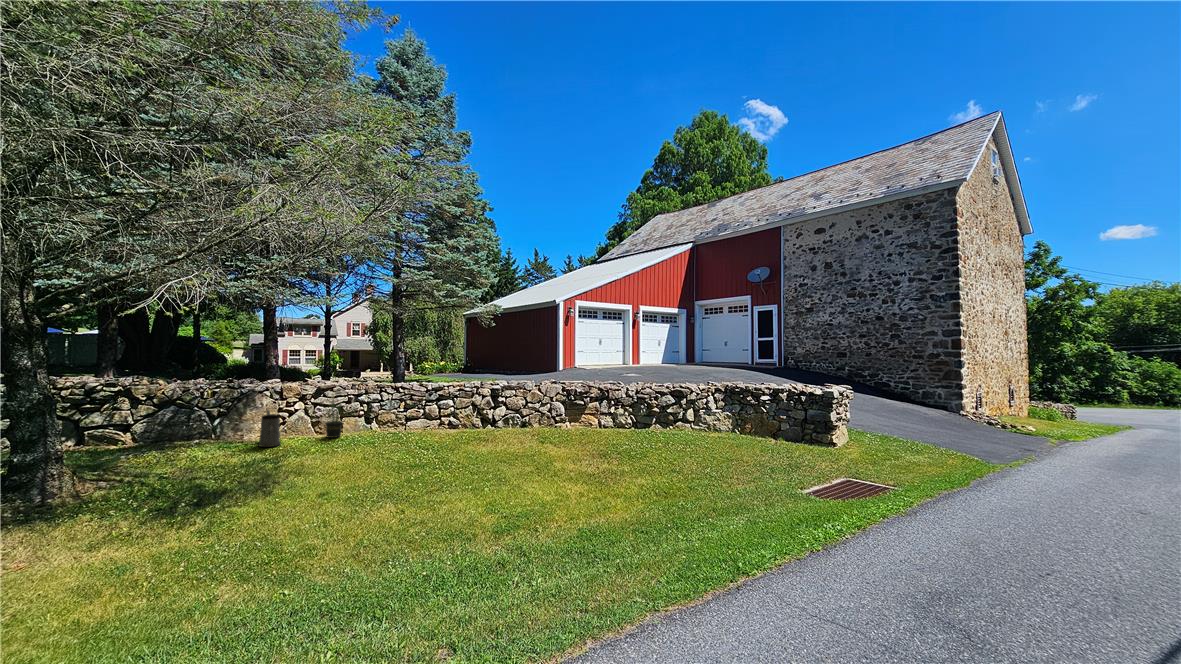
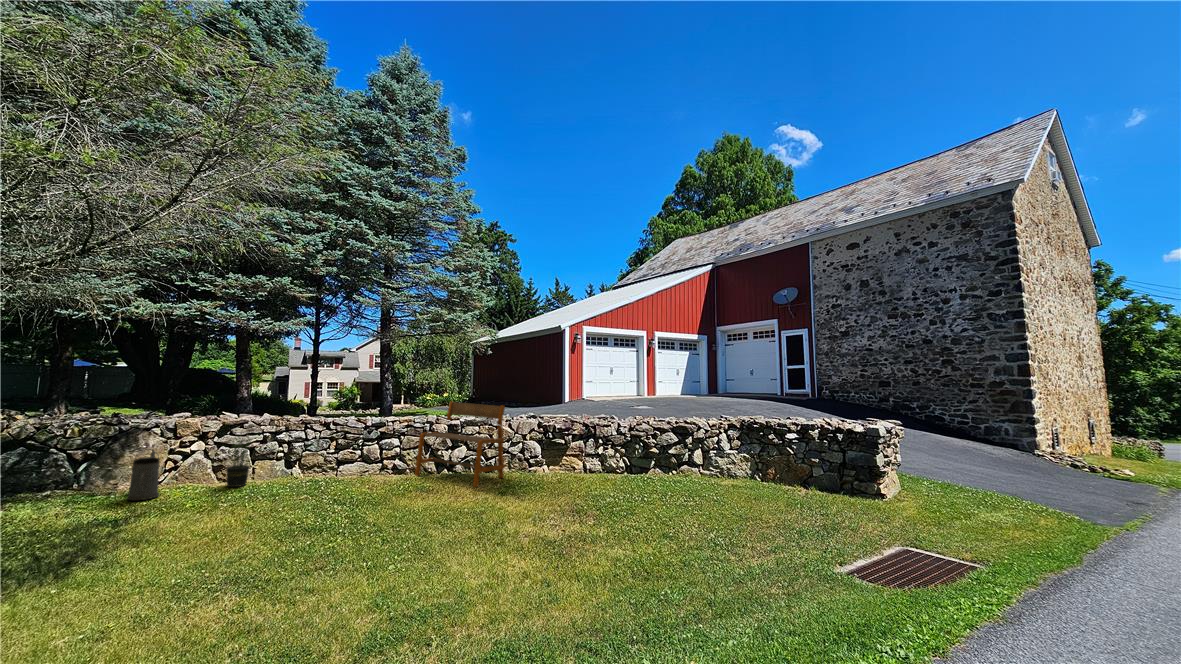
bench: none [468,370,540,437] -> present [415,401,505,487]

